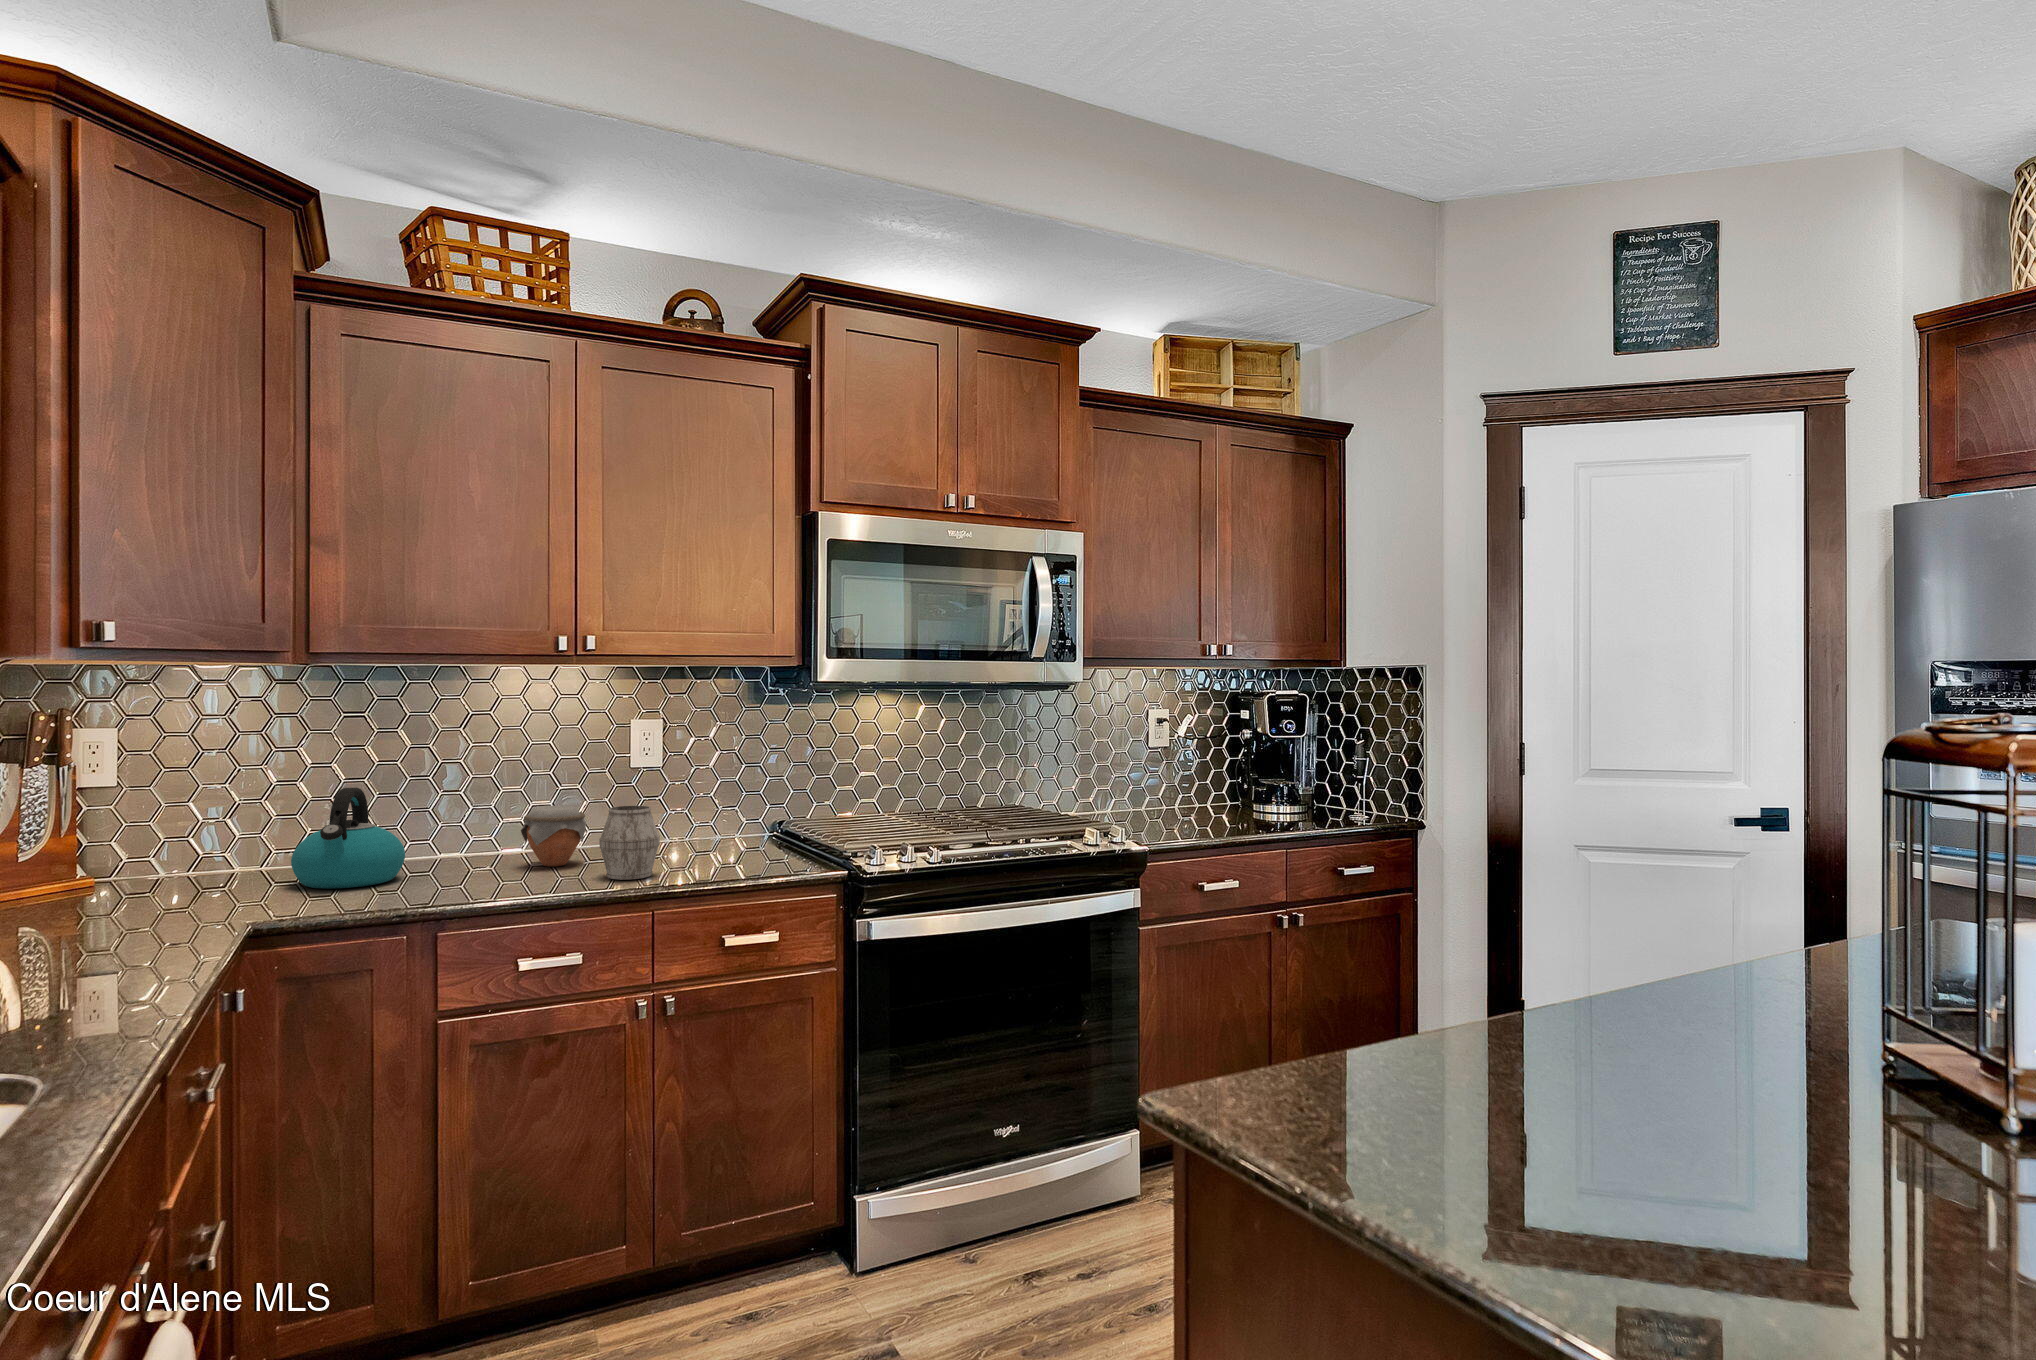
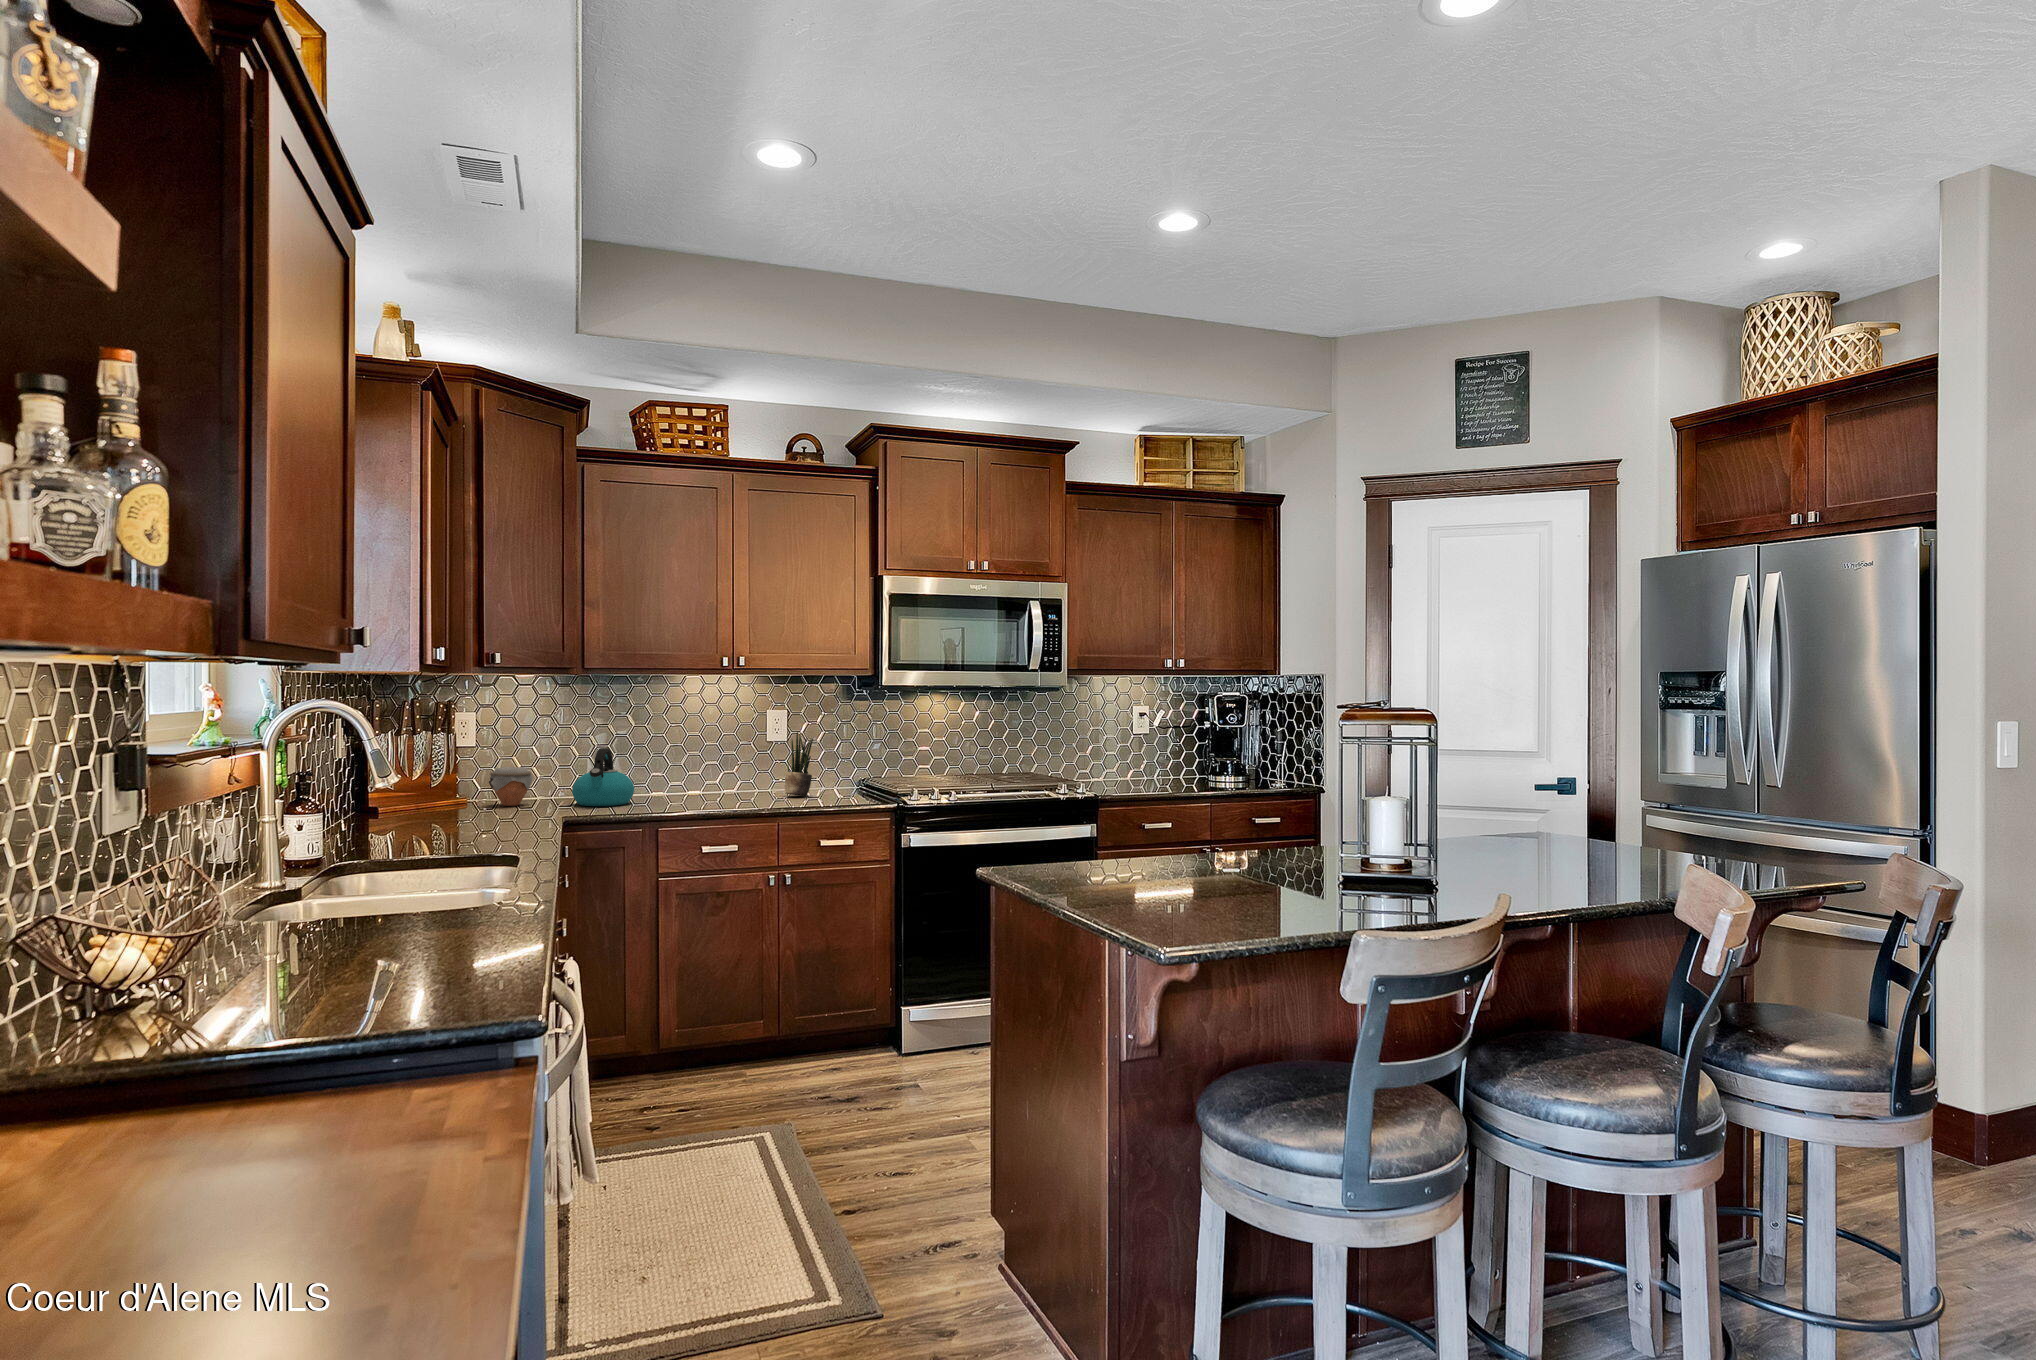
potted plant: none [660,753,707,854] -> present [785,732,814,796]
jar: present [521,805,586,866] -> present [489,767,533,806]
mug: present [599,806,660,880] -> none [746,762,782,806]

